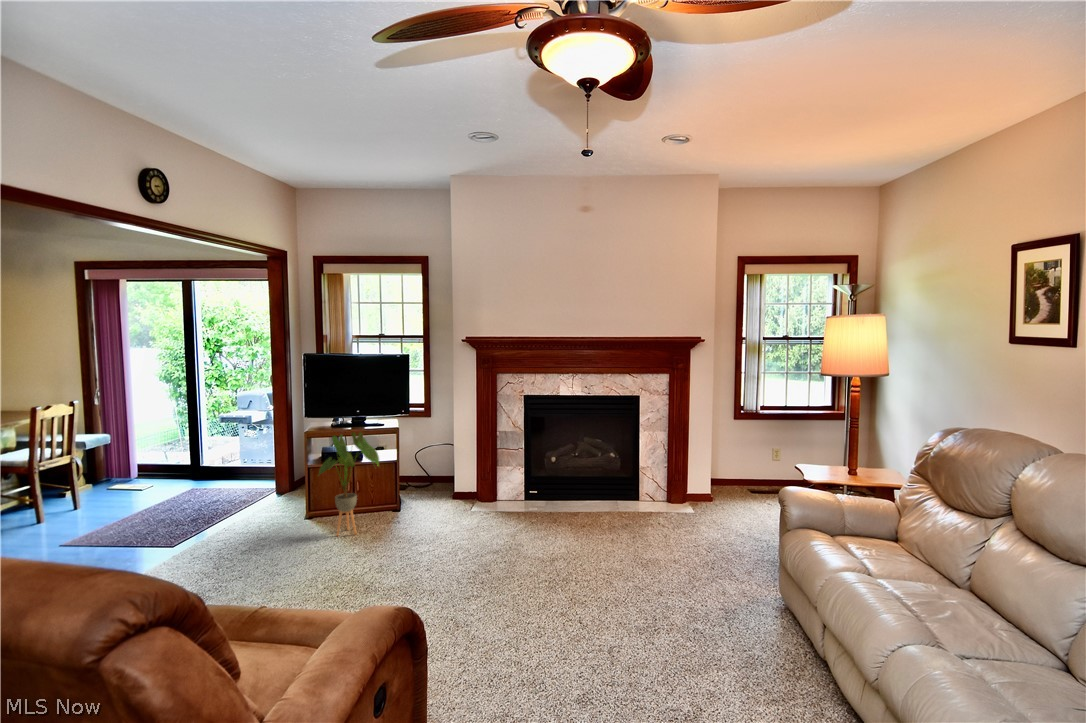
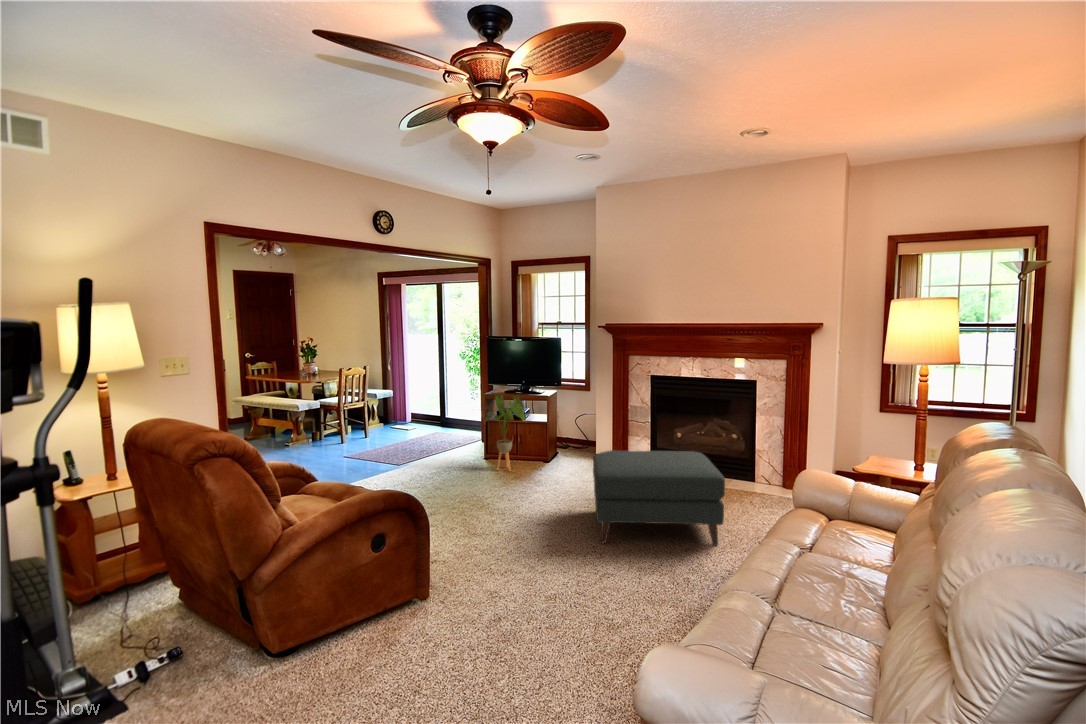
ottoman: none [505,480,671,610] -> present [593,450,725,546]

